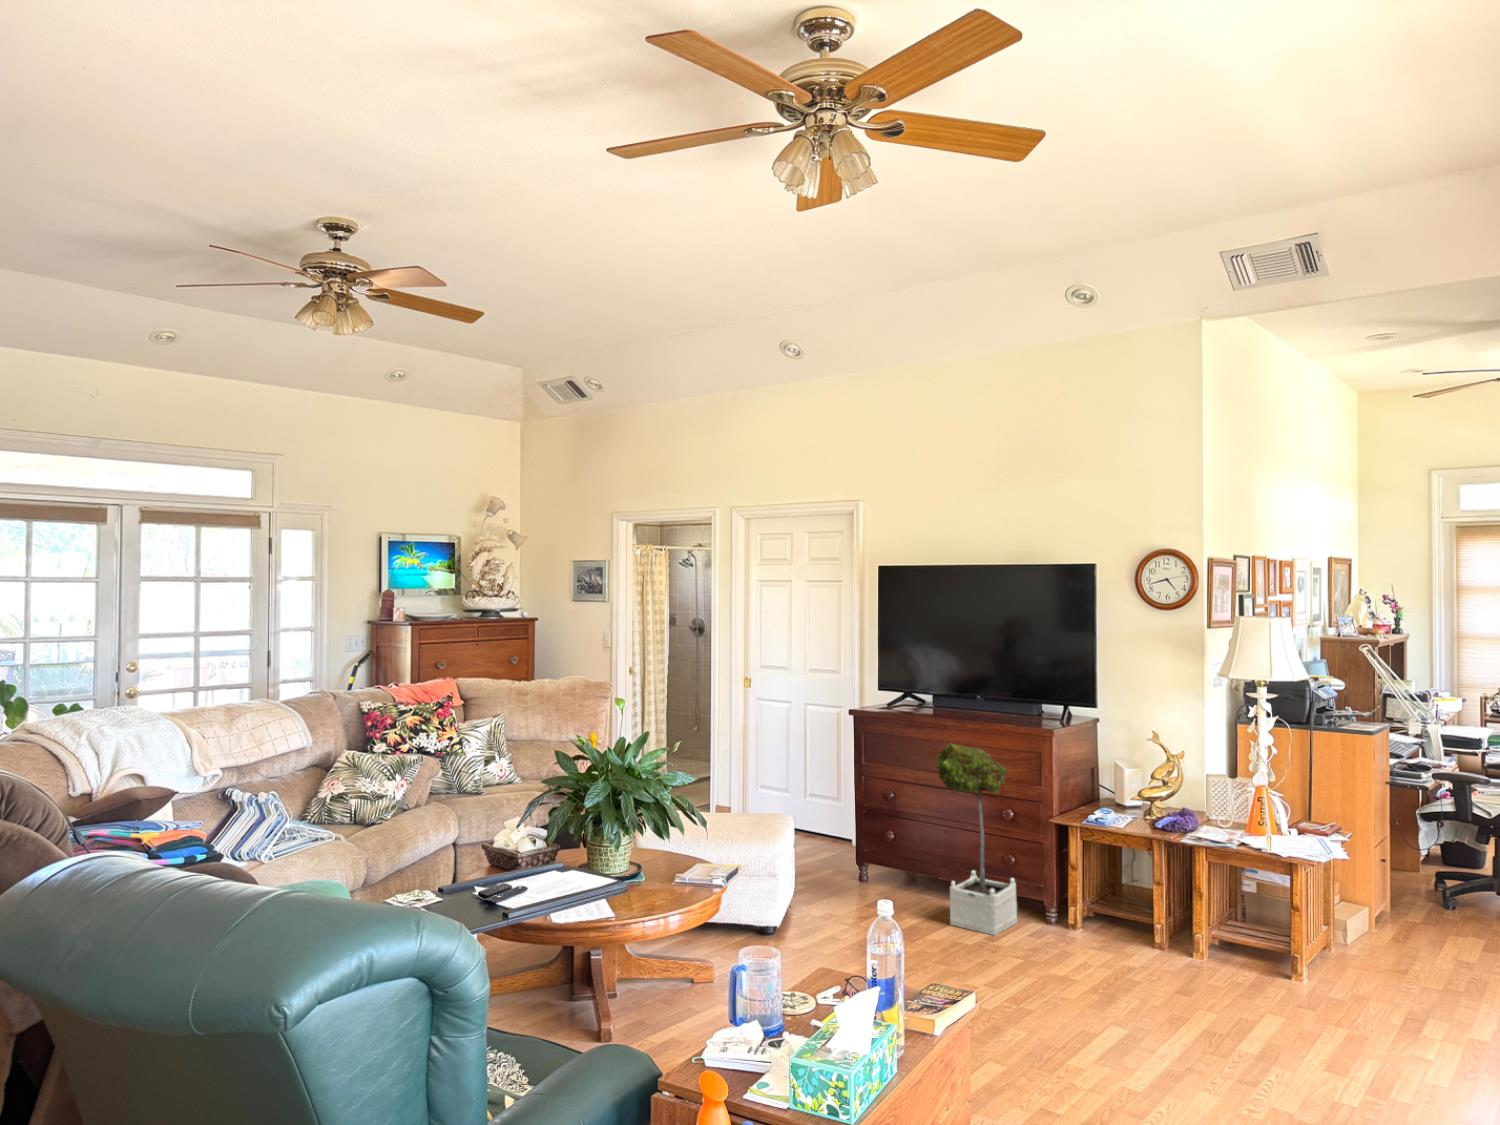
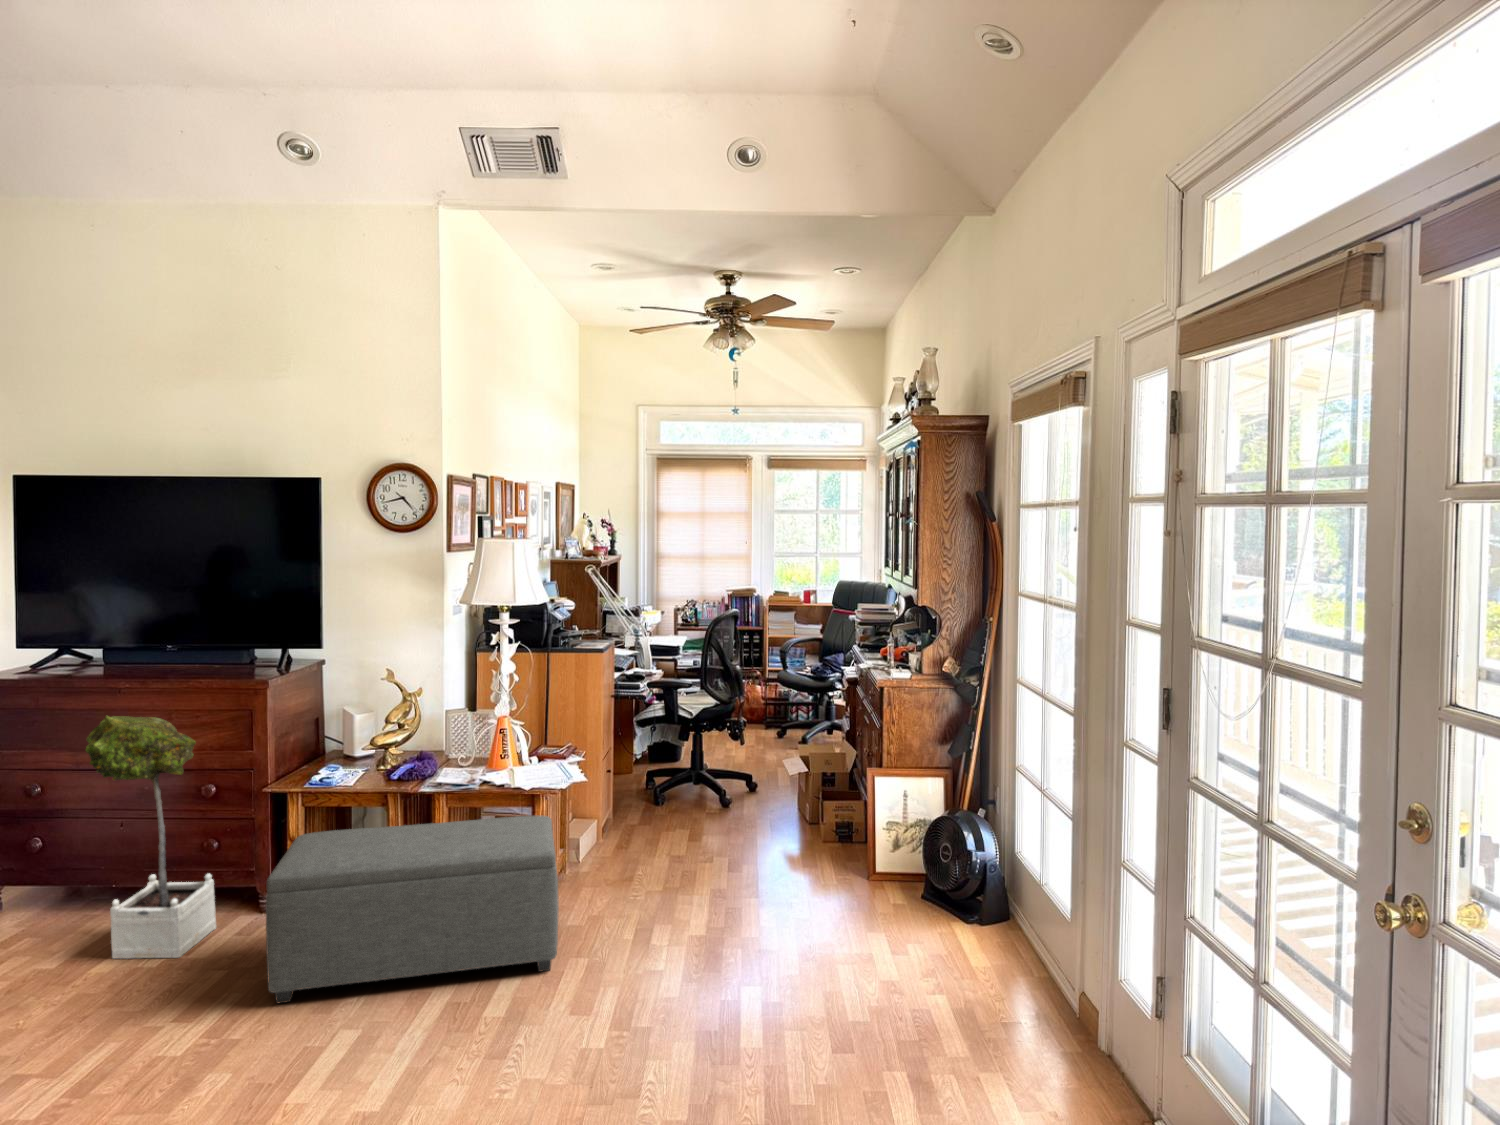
ottoman: none [1063,857,1316,1024] -> present [266,815,559,1003]

